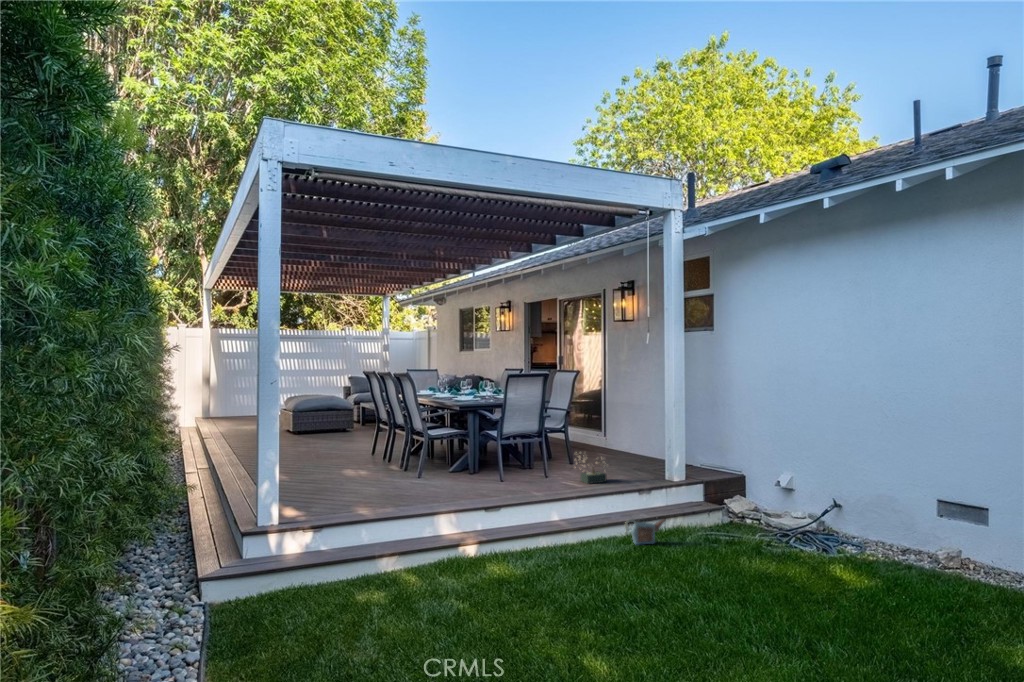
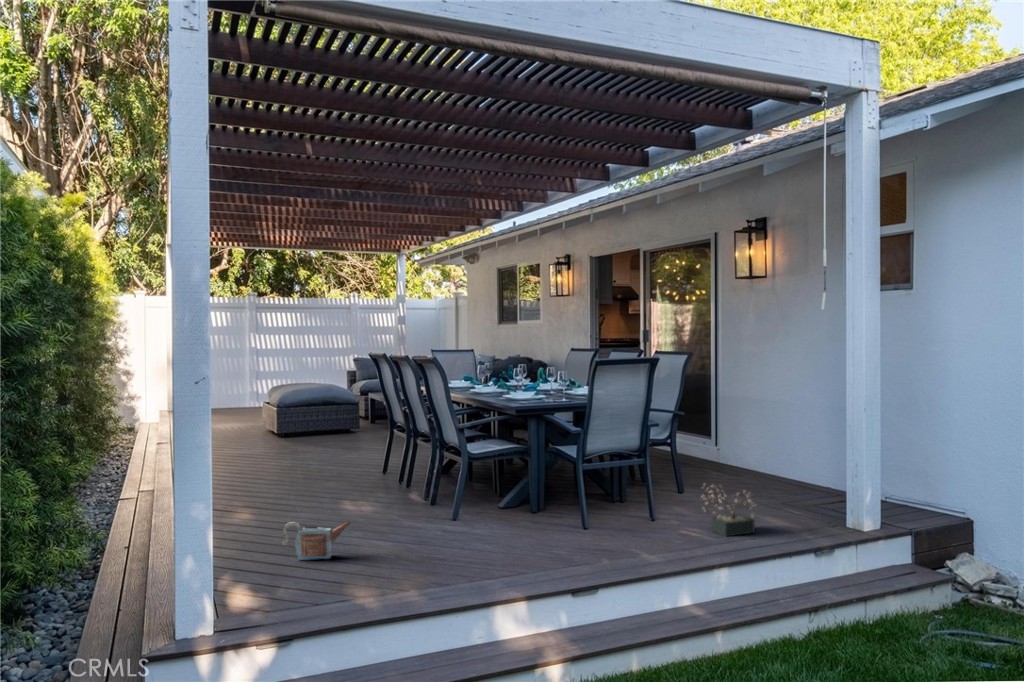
watering can: present [625,519,665,544] -> present [283,522,350,560]

